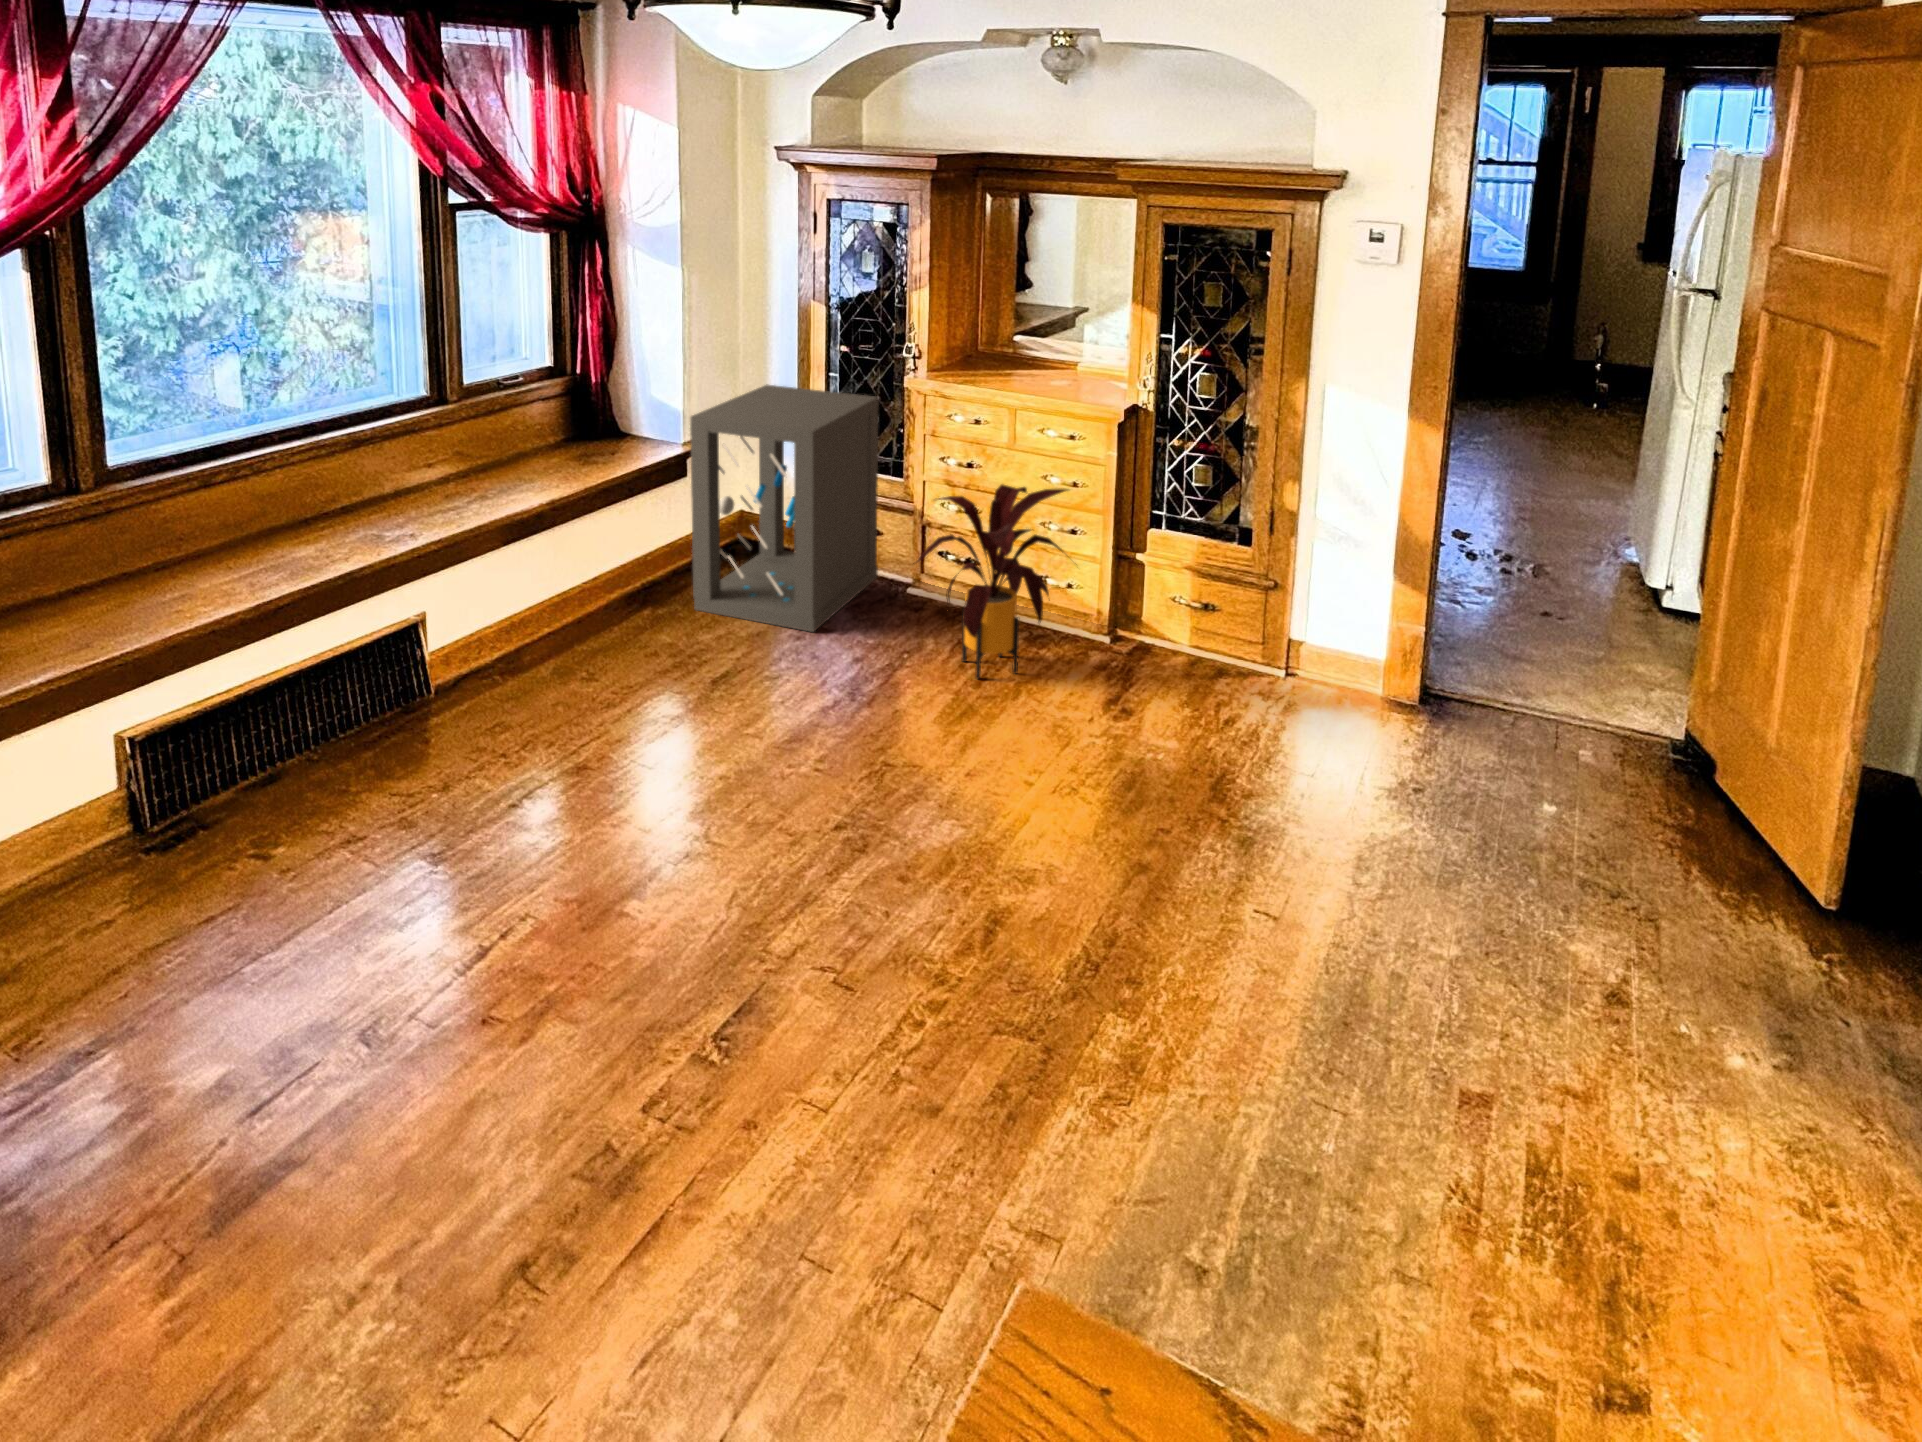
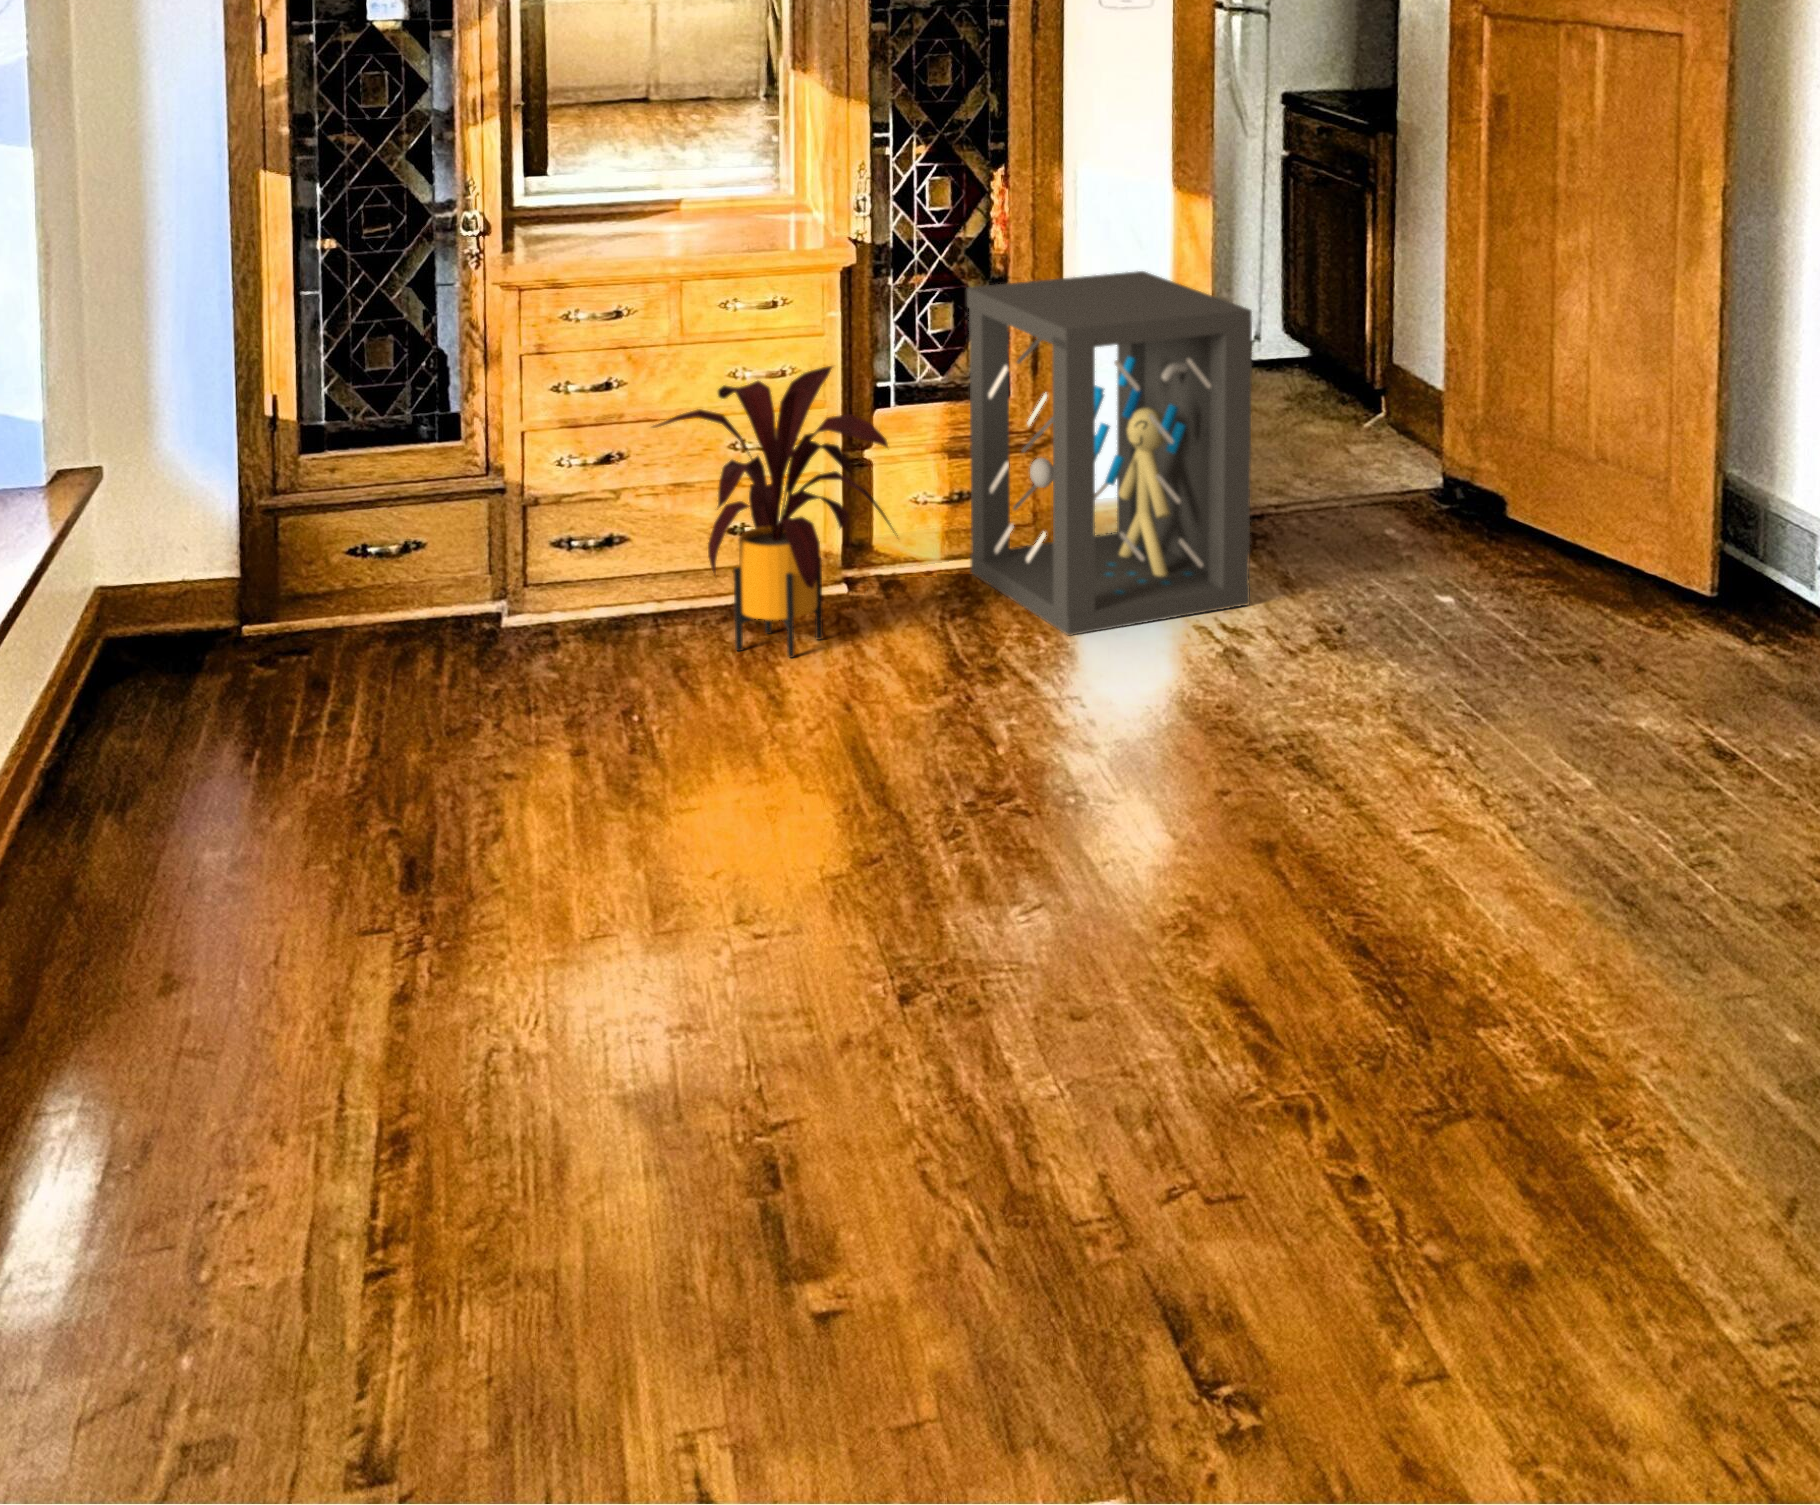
storage cabinet: present [690,385,879,632] -> present [967,271,1252,636]

